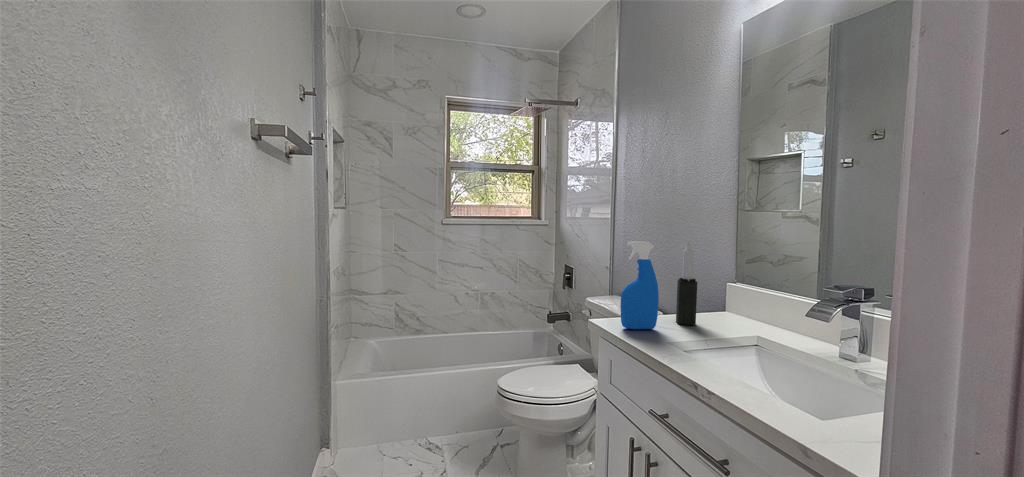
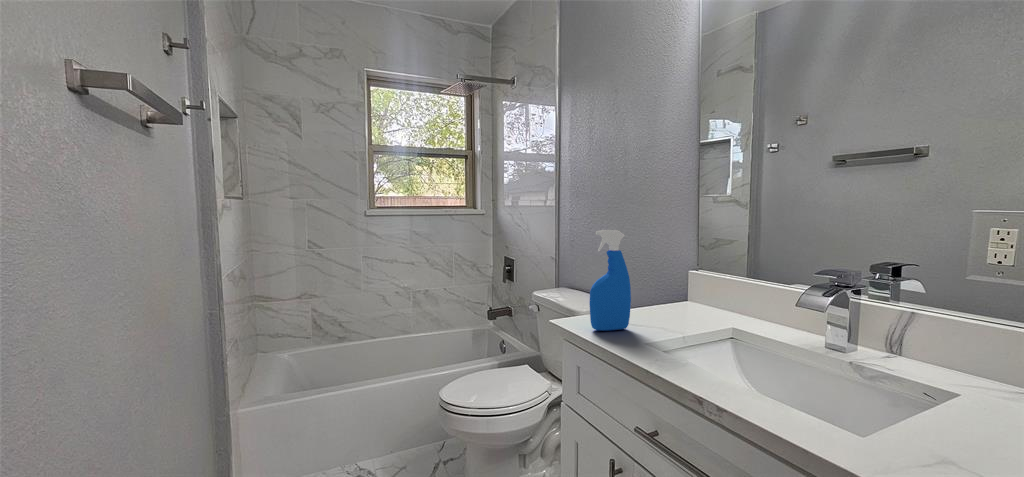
candle: present [676,240,697,325] -> none [645,227,668,321]

